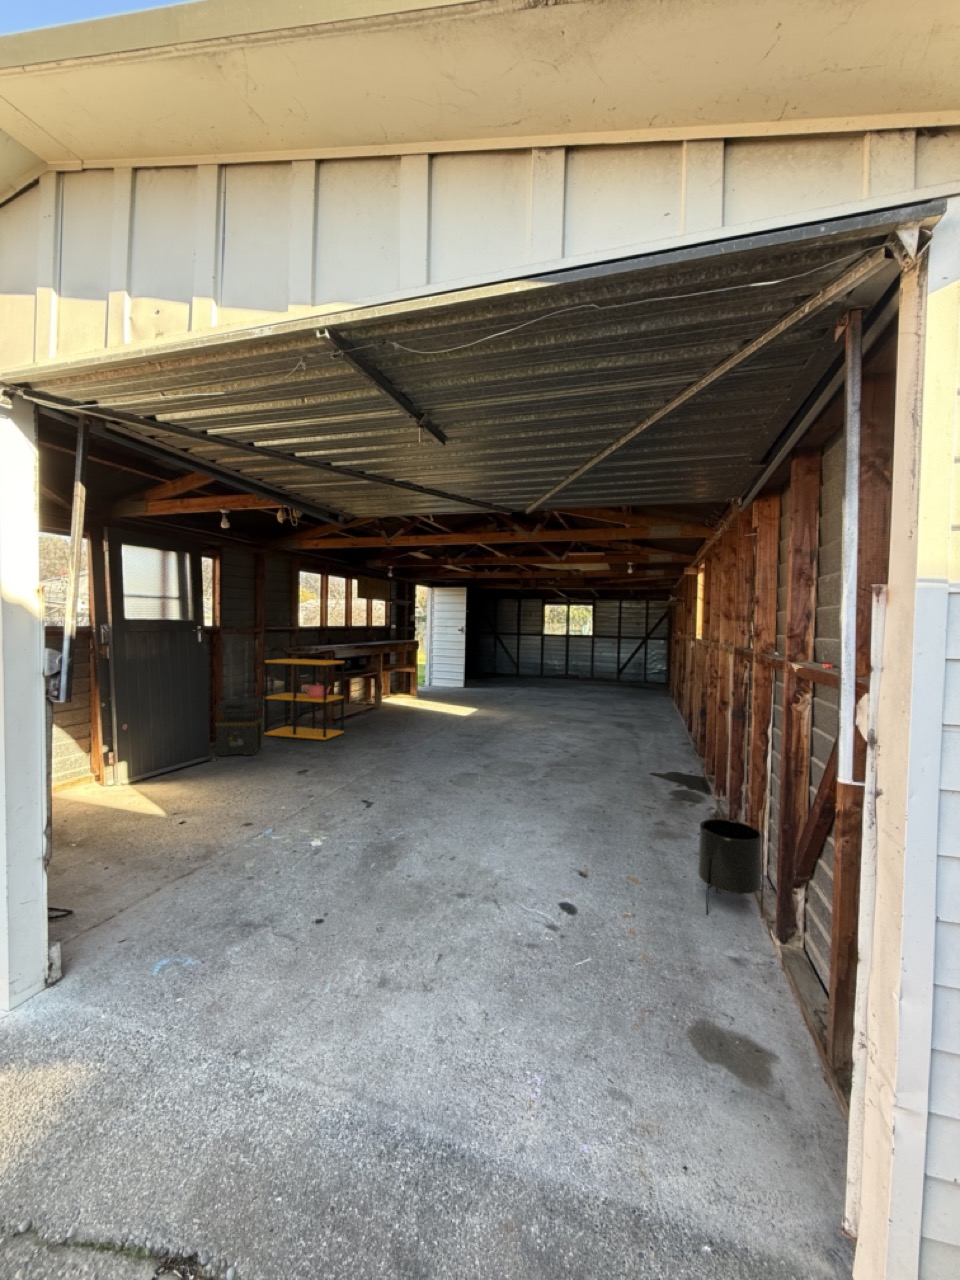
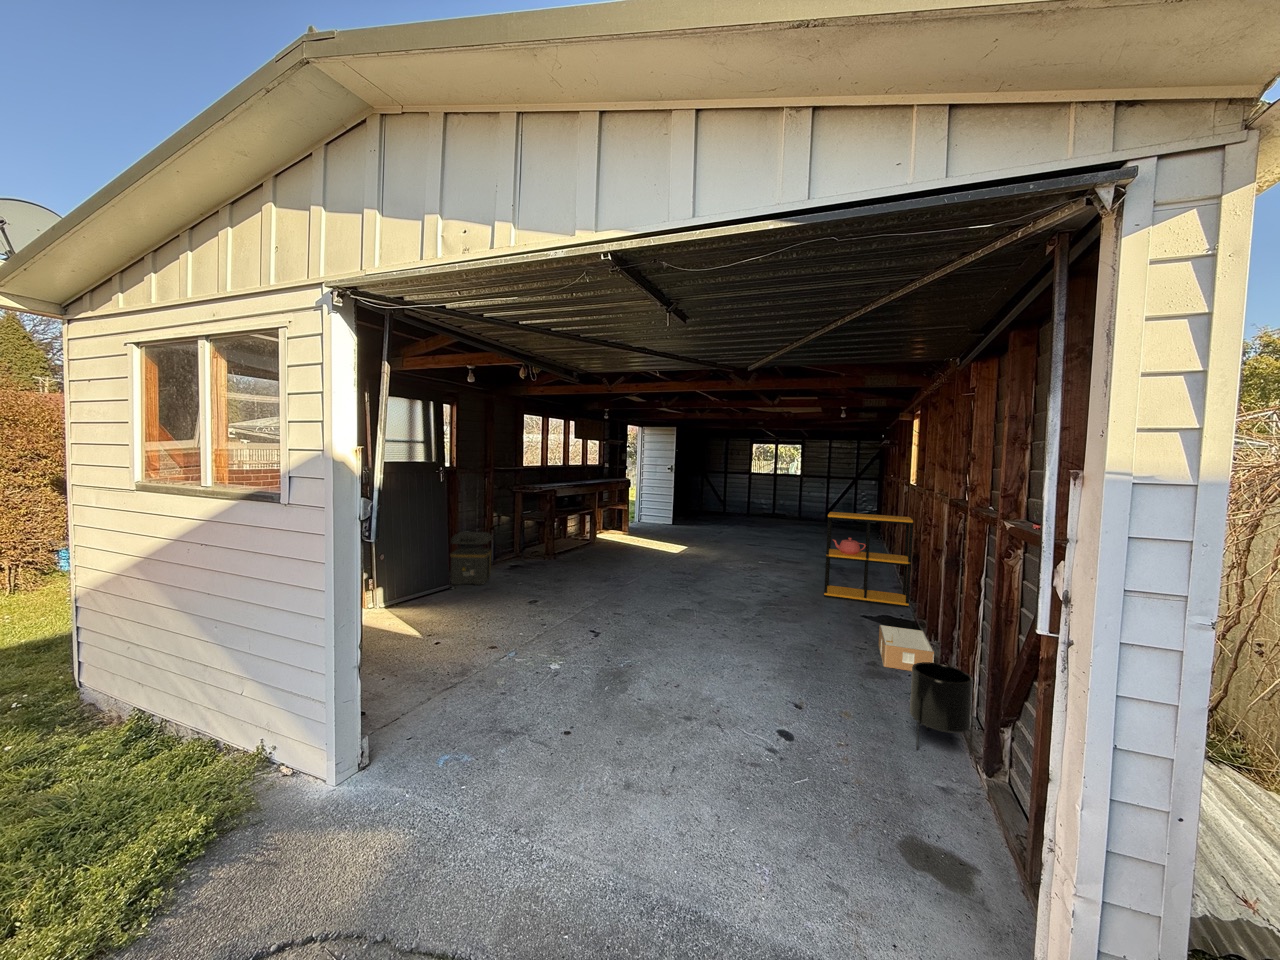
shelving unit: present [264,659,344,741] -> present [824,512,913,608]
cardboard box: none [666,781,722,831] -> present [878,625,934,671]

